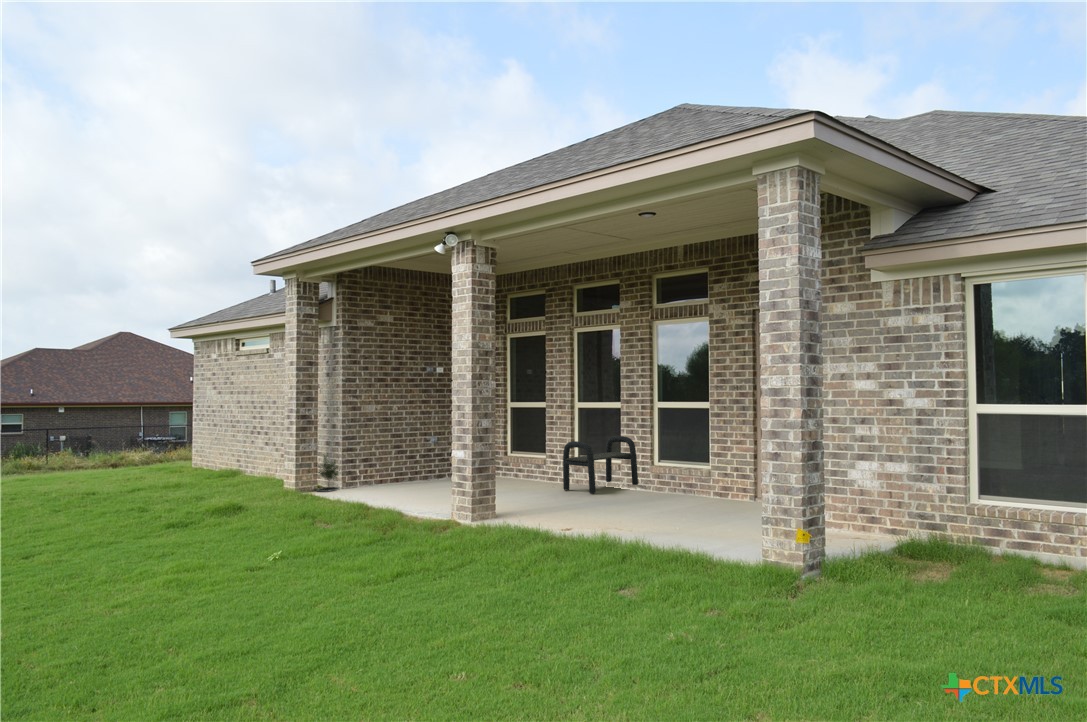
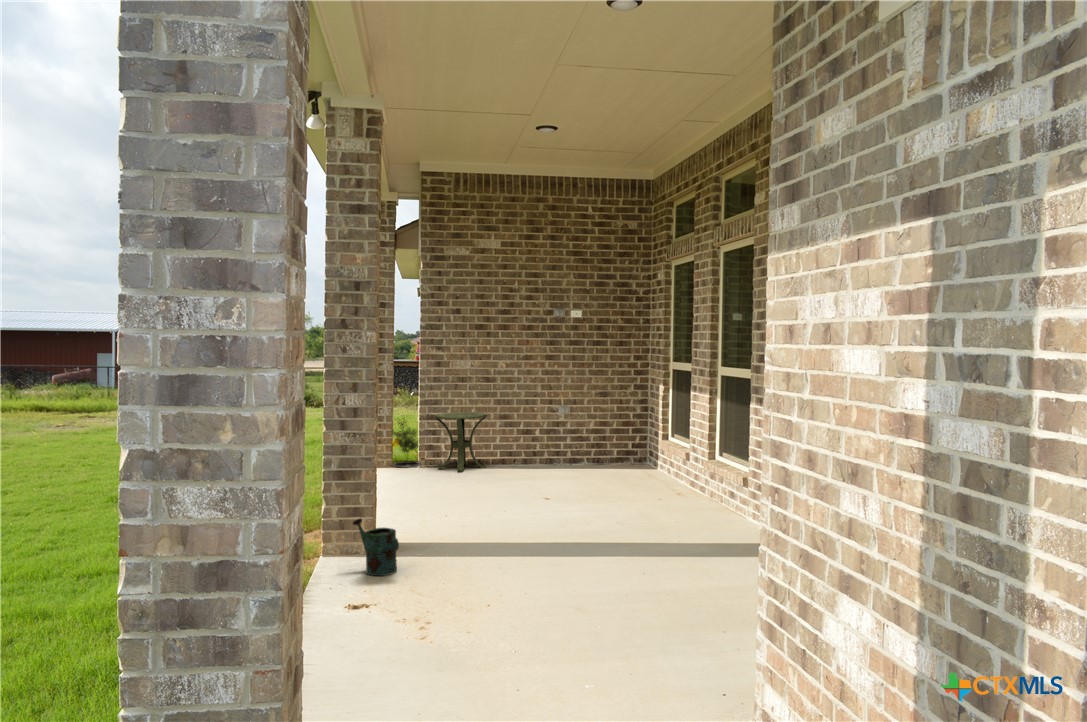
bench: present [563,436,638,493] -> none [600,436,732,536]
side table: none [361,444,398,488] -> present [434,412,487,472]
watering can: none [497,493,538,523] -> present [353,519,399,576]

